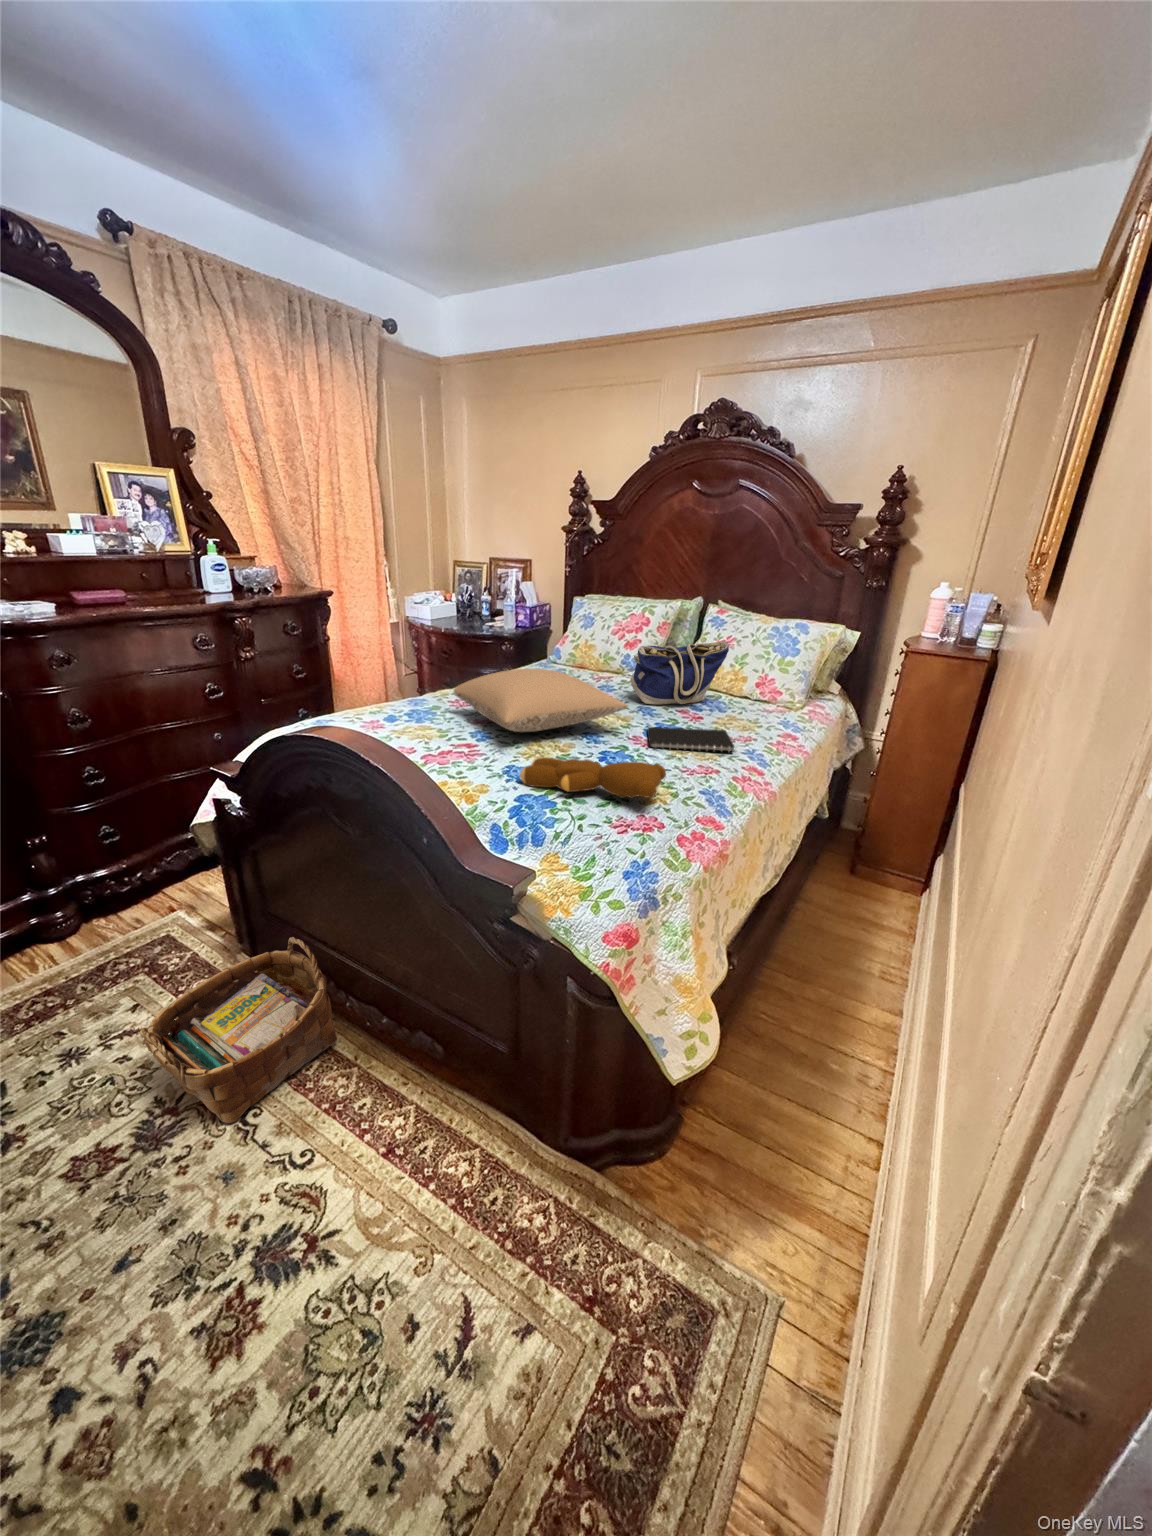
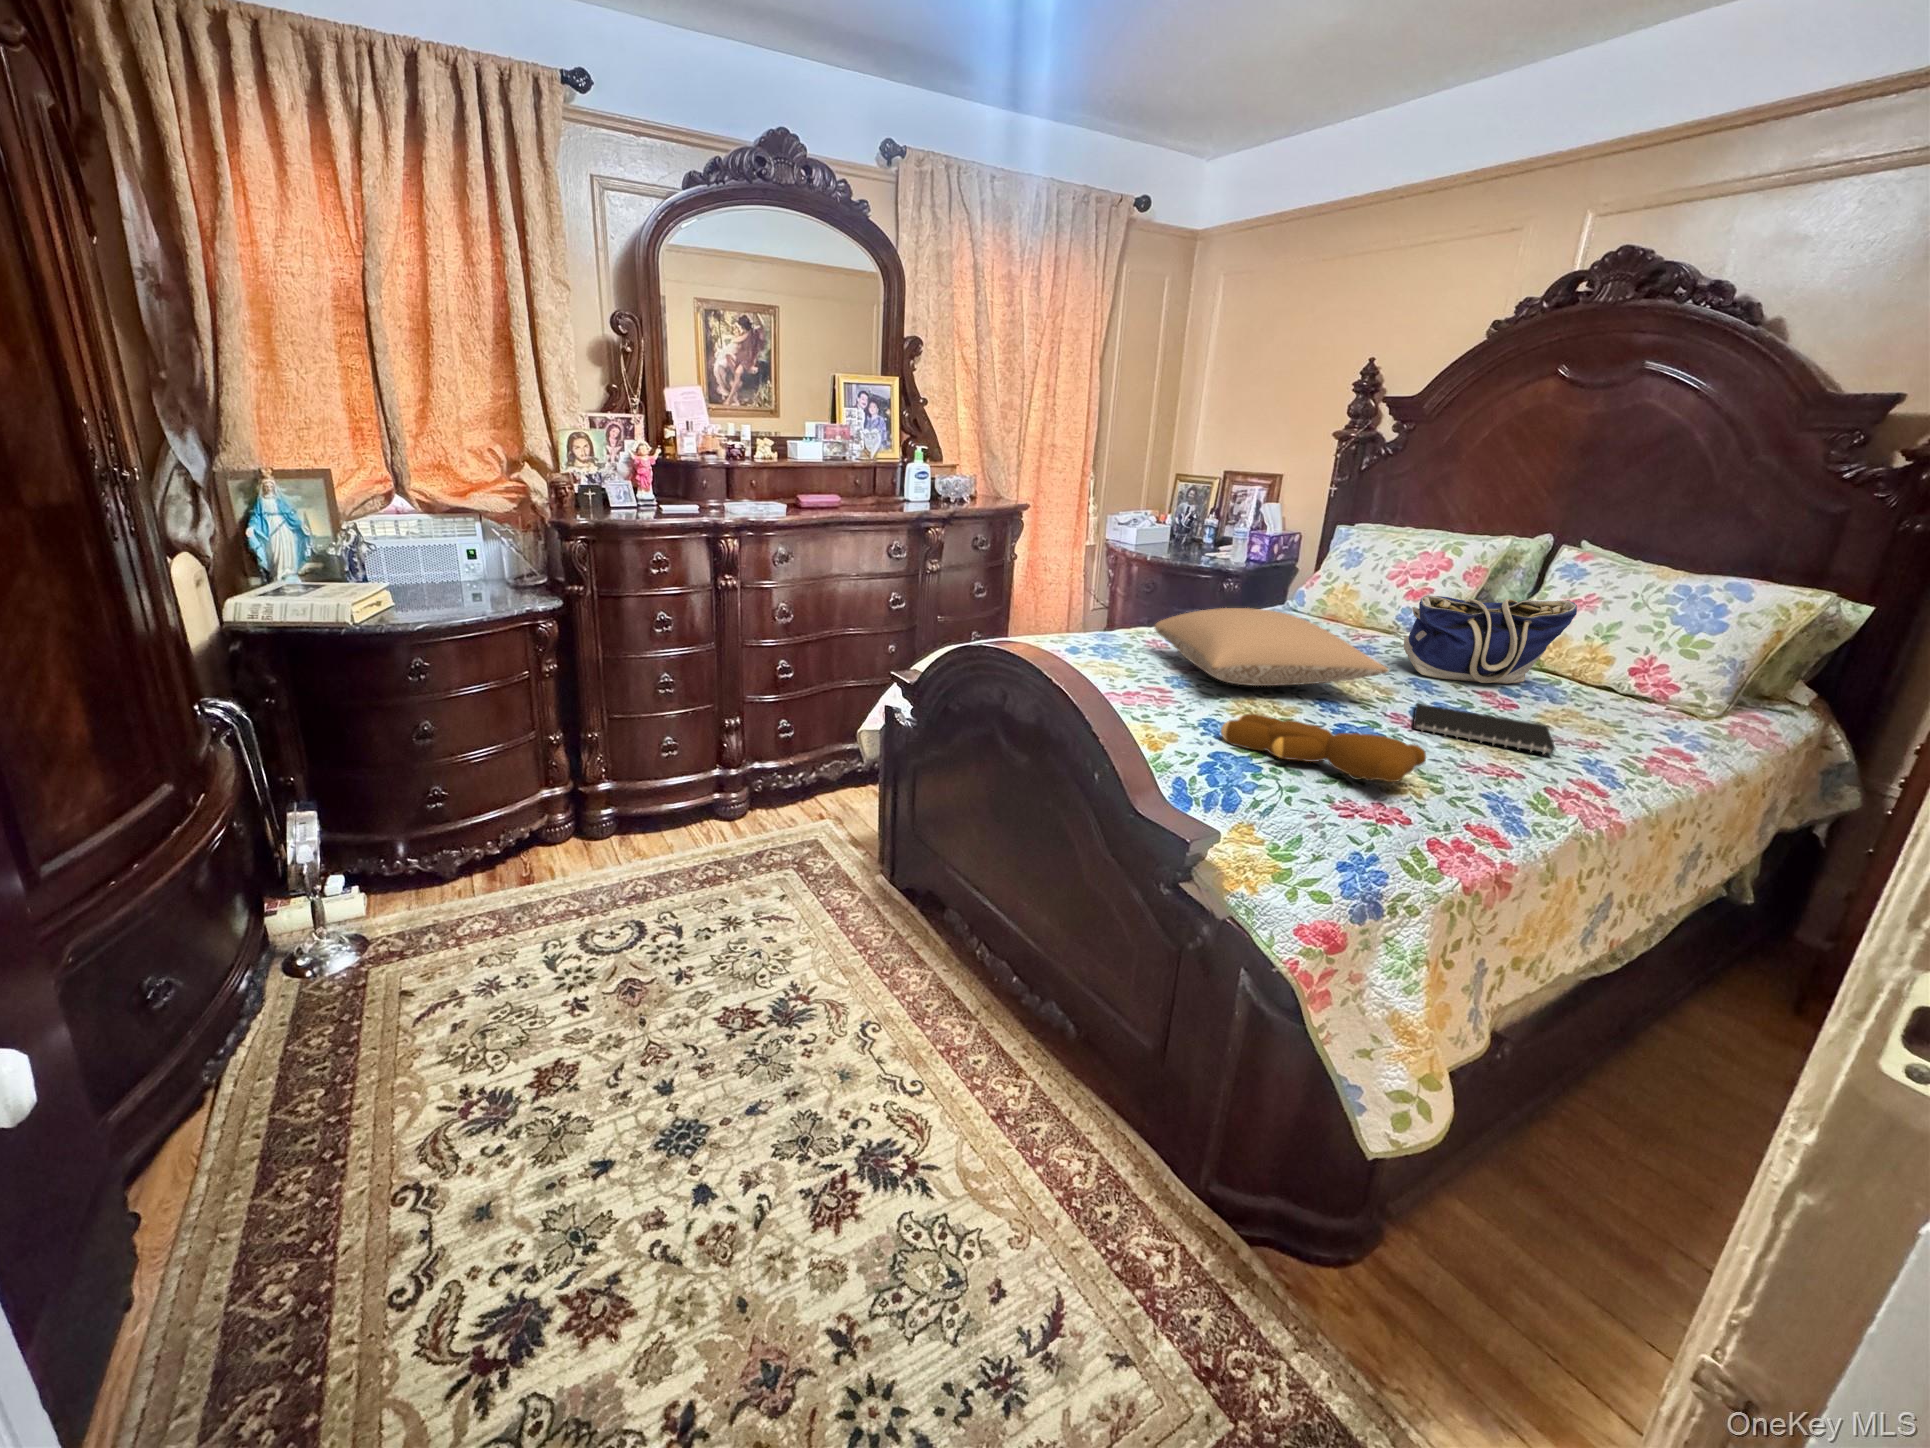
woven basket: present [140,937,337,1123] -> none [793,863,963,1029]

